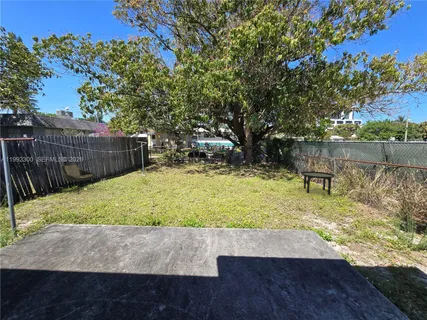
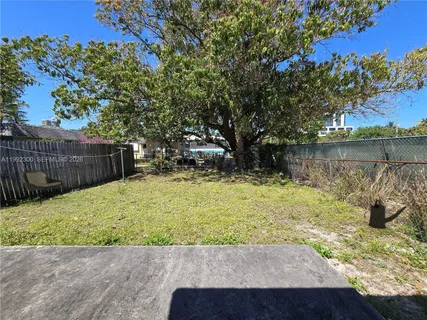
round table: present [301,171,335,195] -> none [292,175,330,200]
watering can: none [361,196,397,221] -> present [364,200,406,229]

